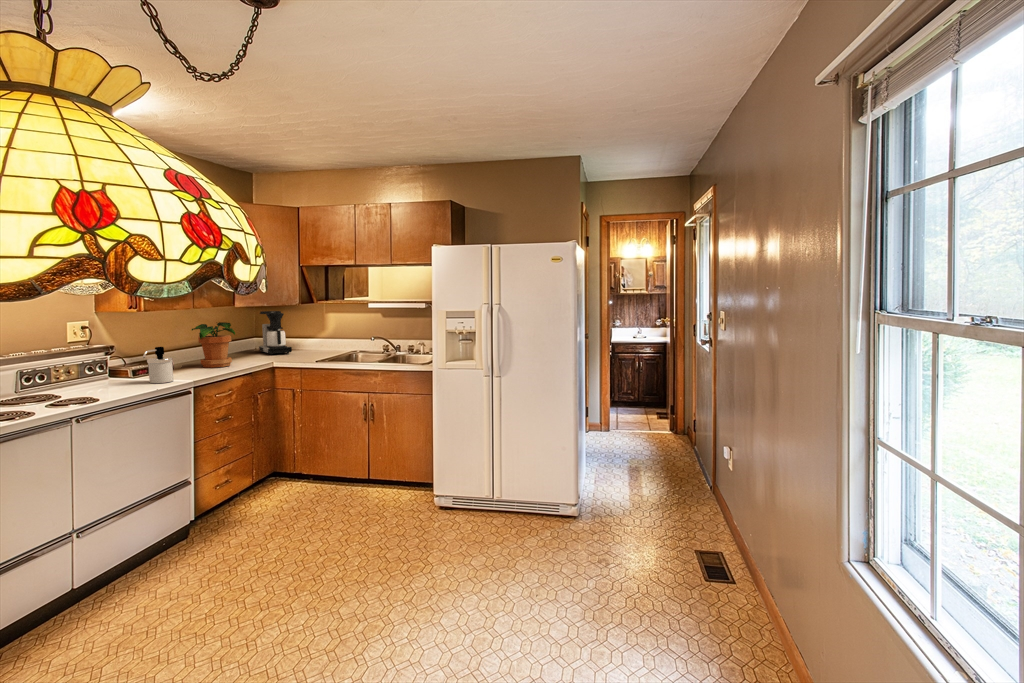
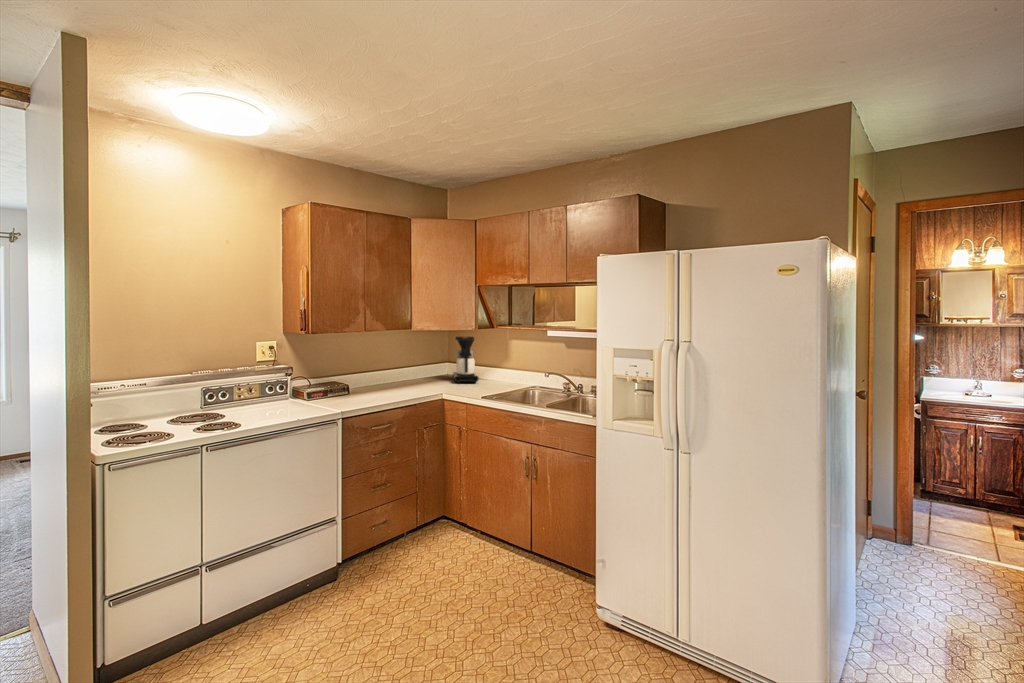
potted plant: present [192,322,235,368] -> none [372,348,409,394]
soap dispenser: present [143,347,174,383] -> none [294,372,327,410]

